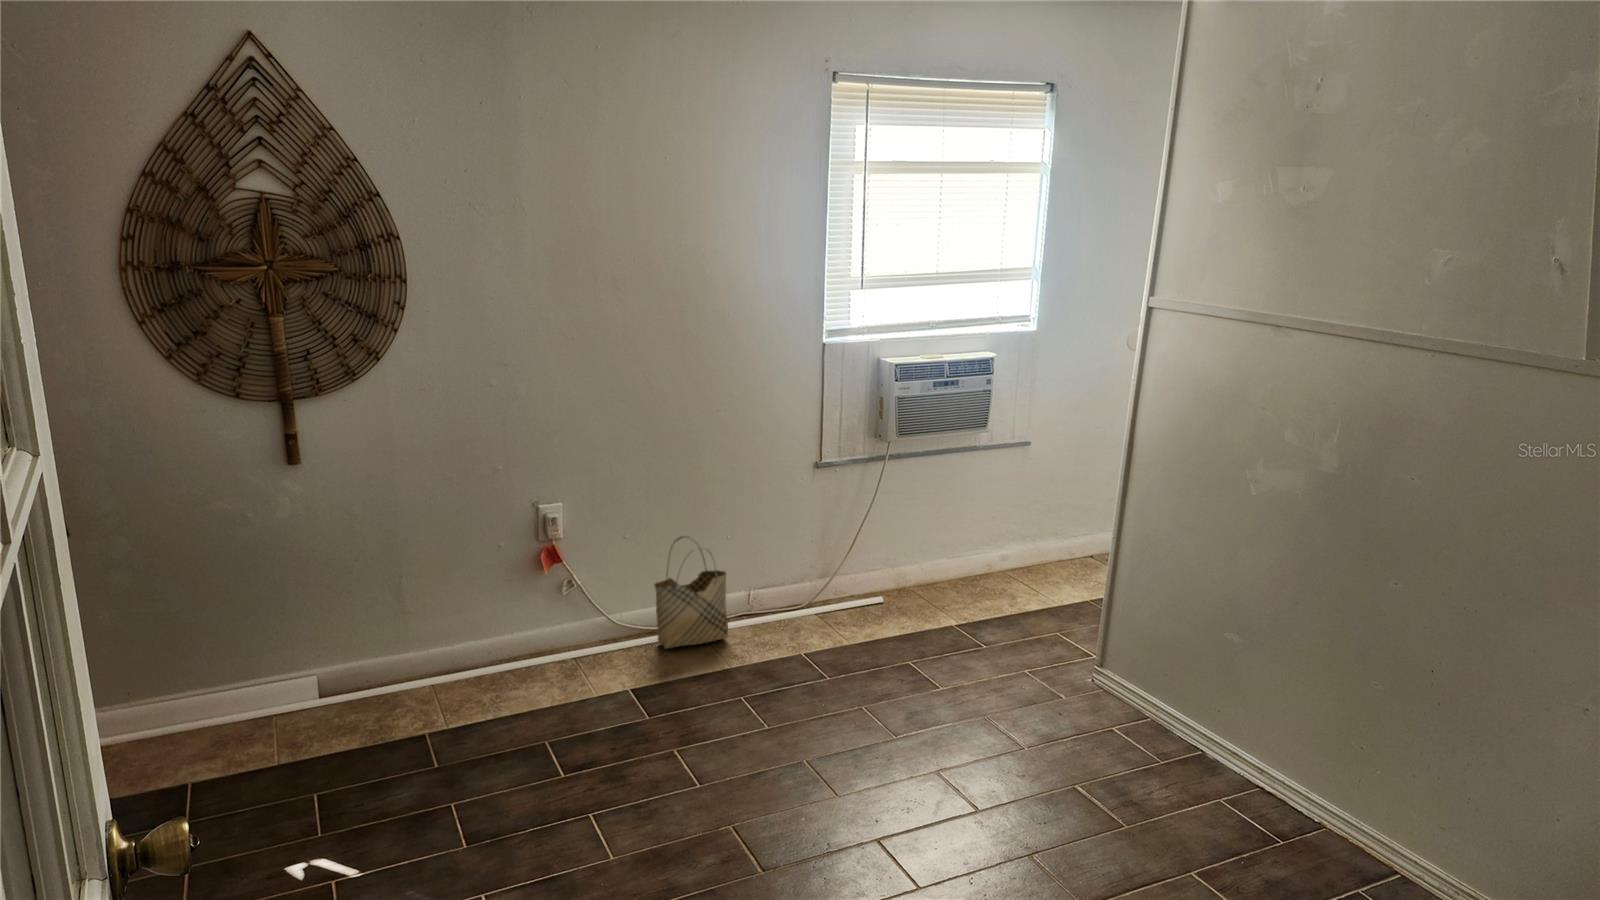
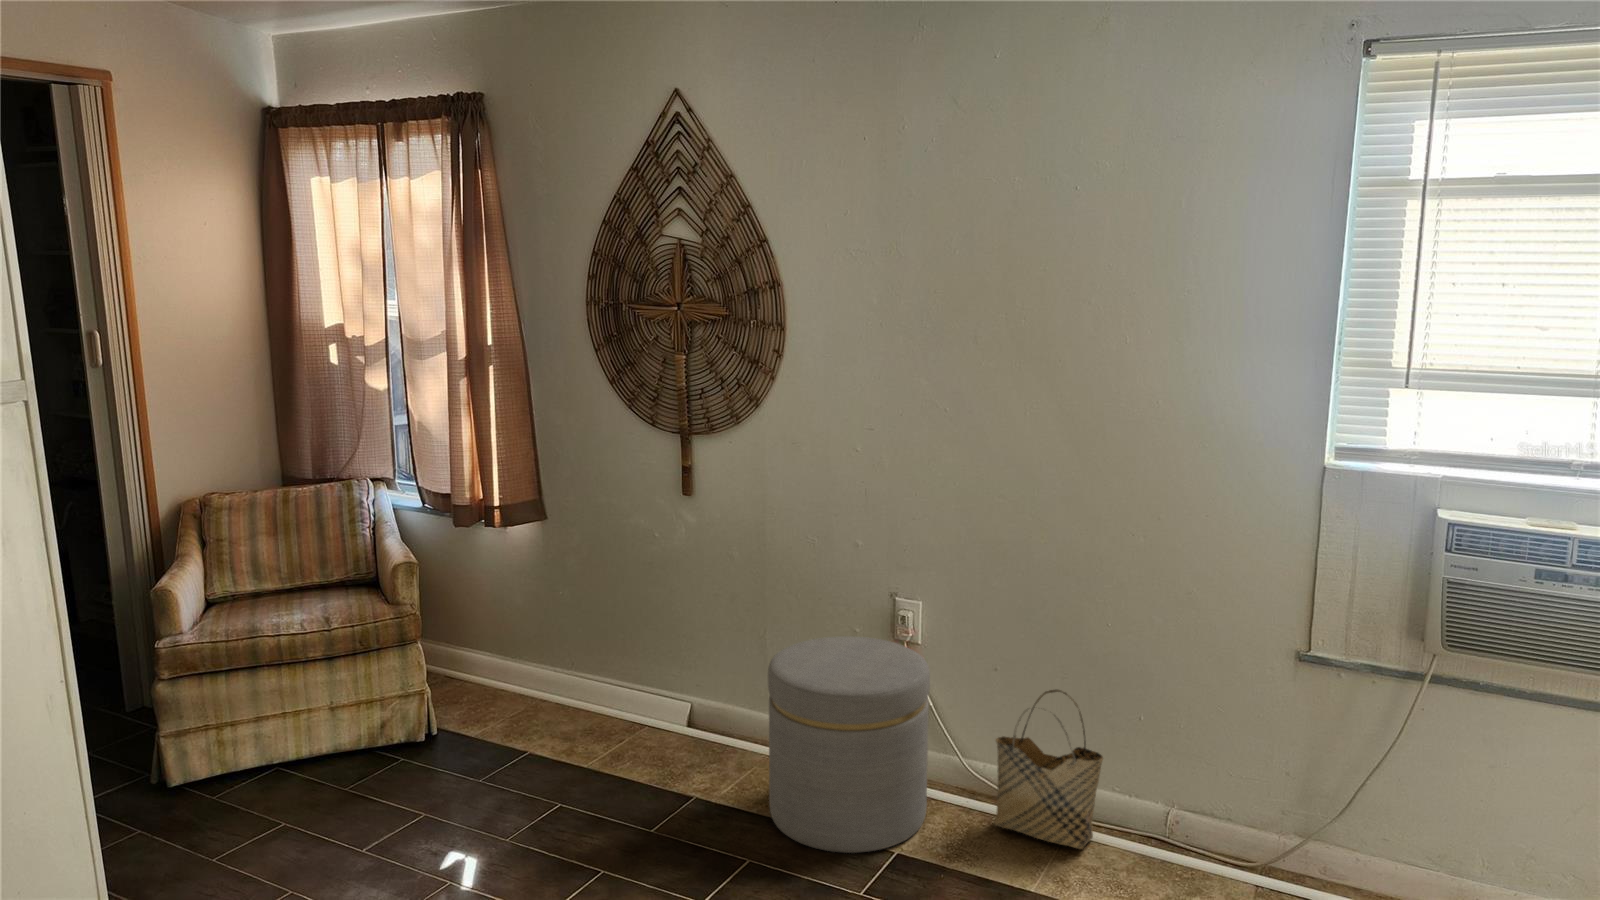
ottoman: none [491,541,631,719] -> present [768,636,930,853]

